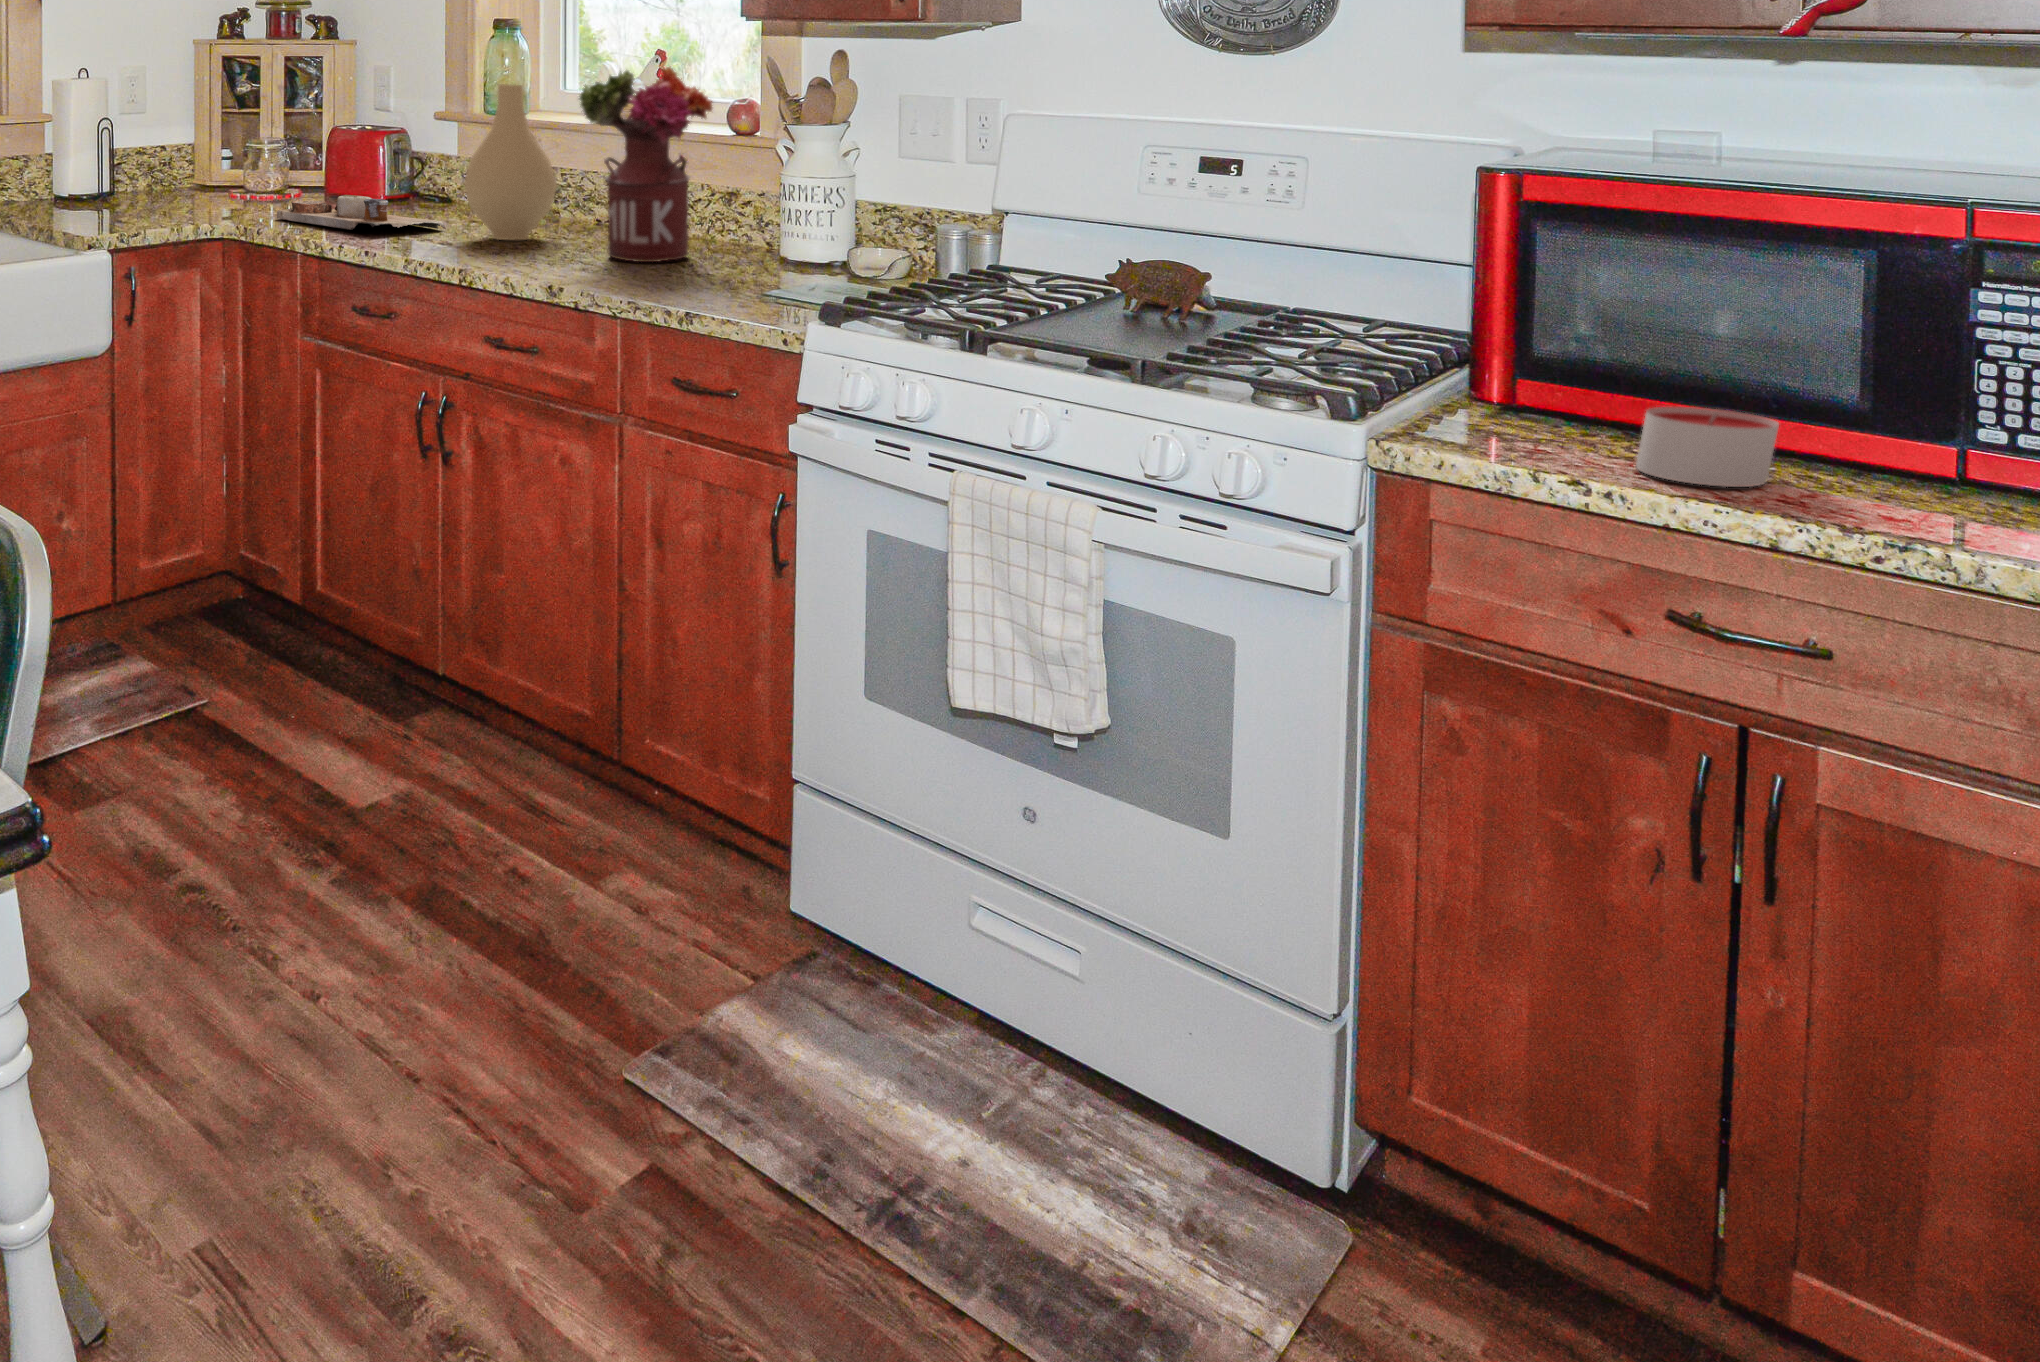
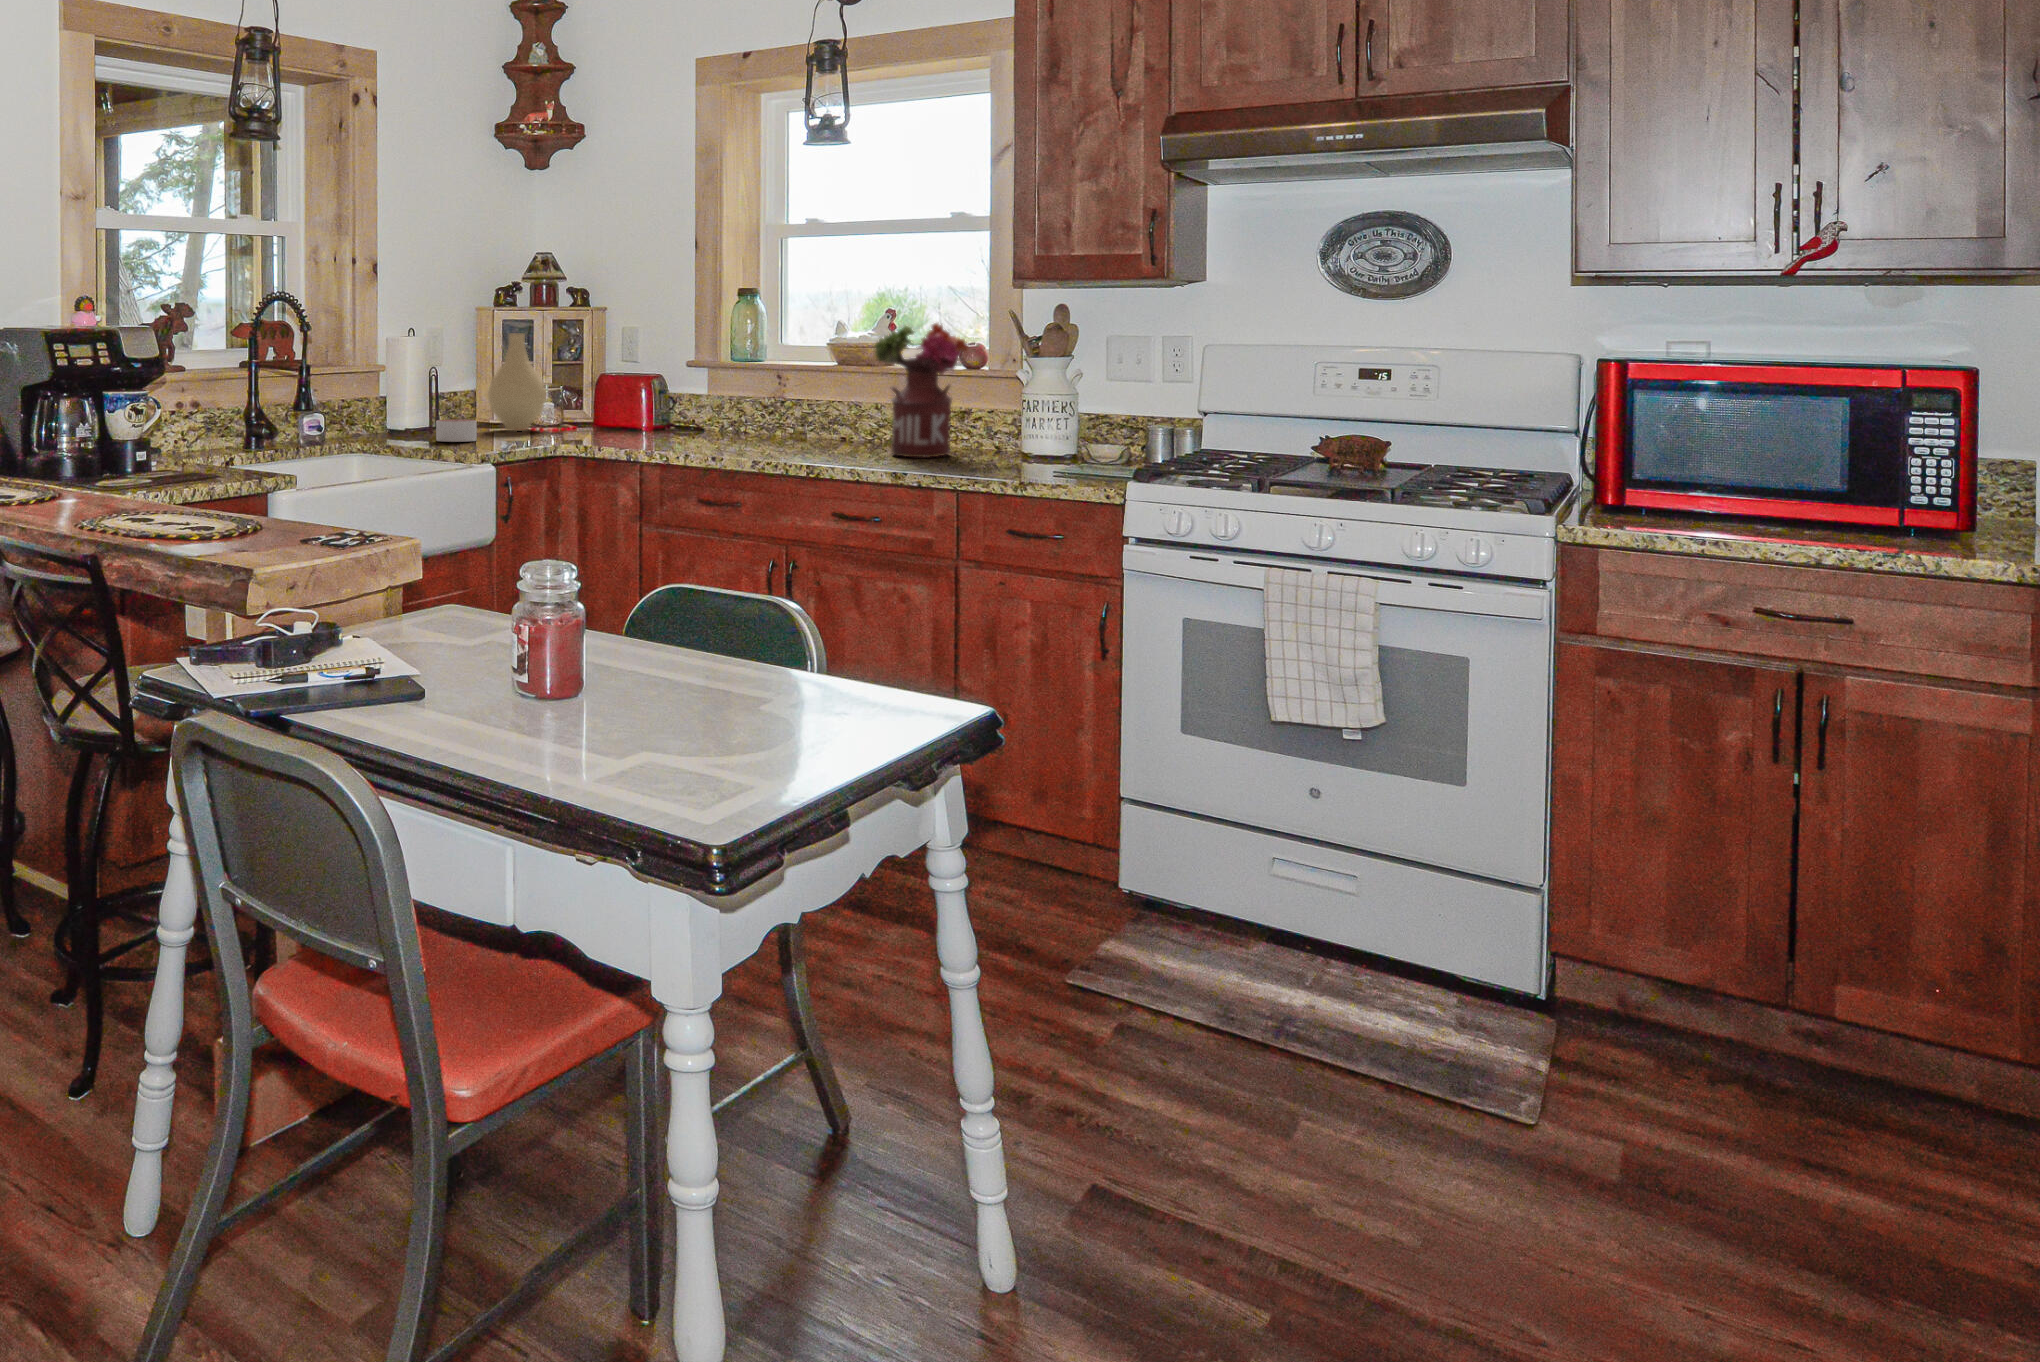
vase: present [464,84,557,240] -> present [488,333,547,431]
cutting board: present [277,195,446,230] -> none [598,421,739,446]
candle: present [1636,407,1779,487] -> present [436,419,477,442]

